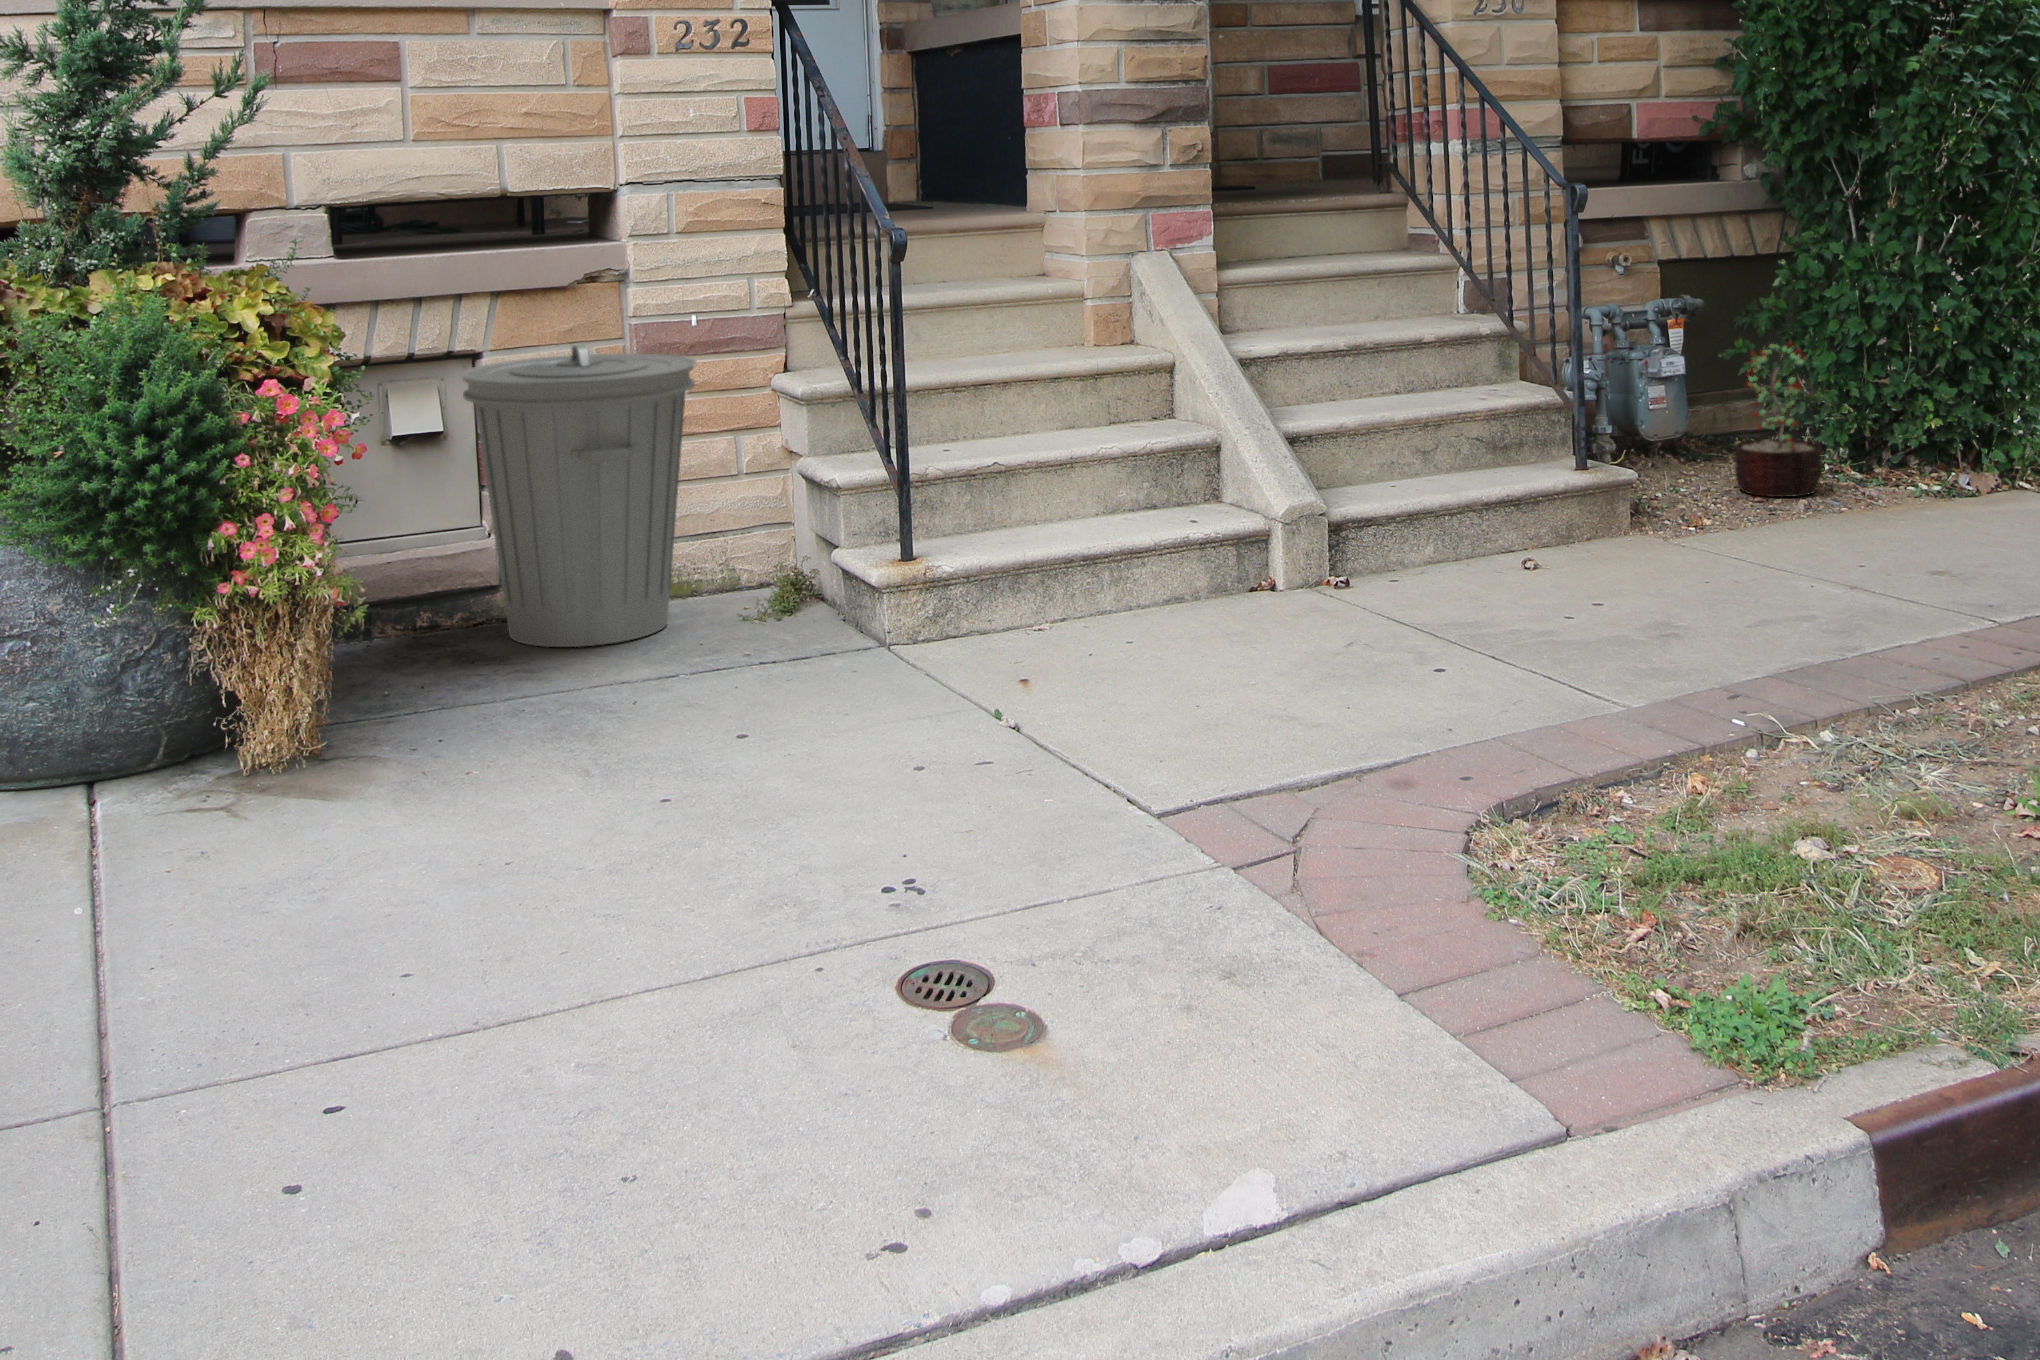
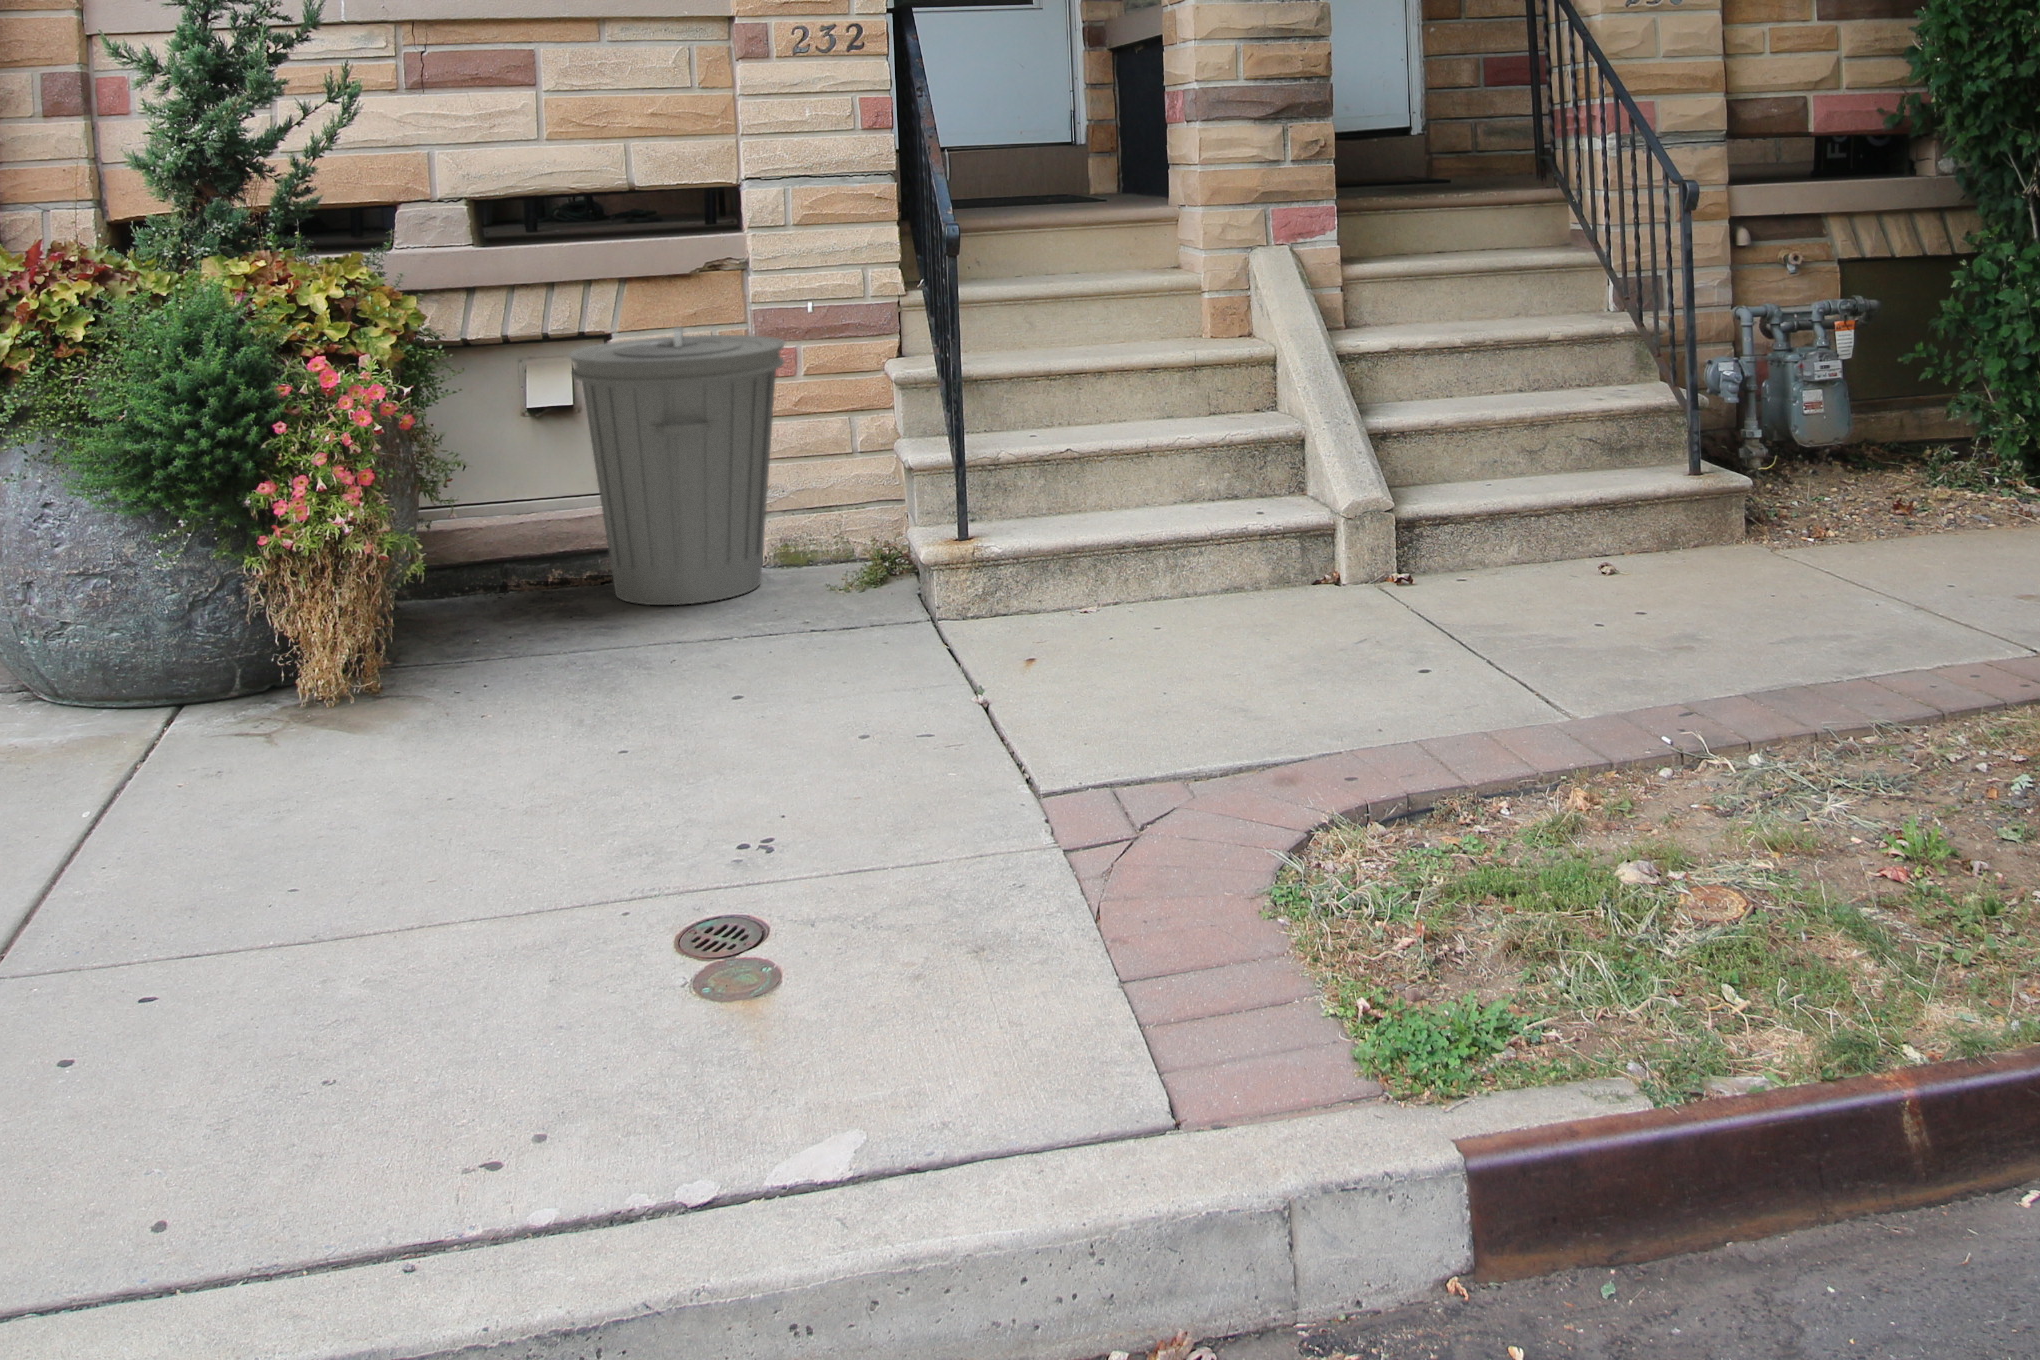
decorative plant: present [1735,342,1822,497] -> none [1894,344,1989,507]

